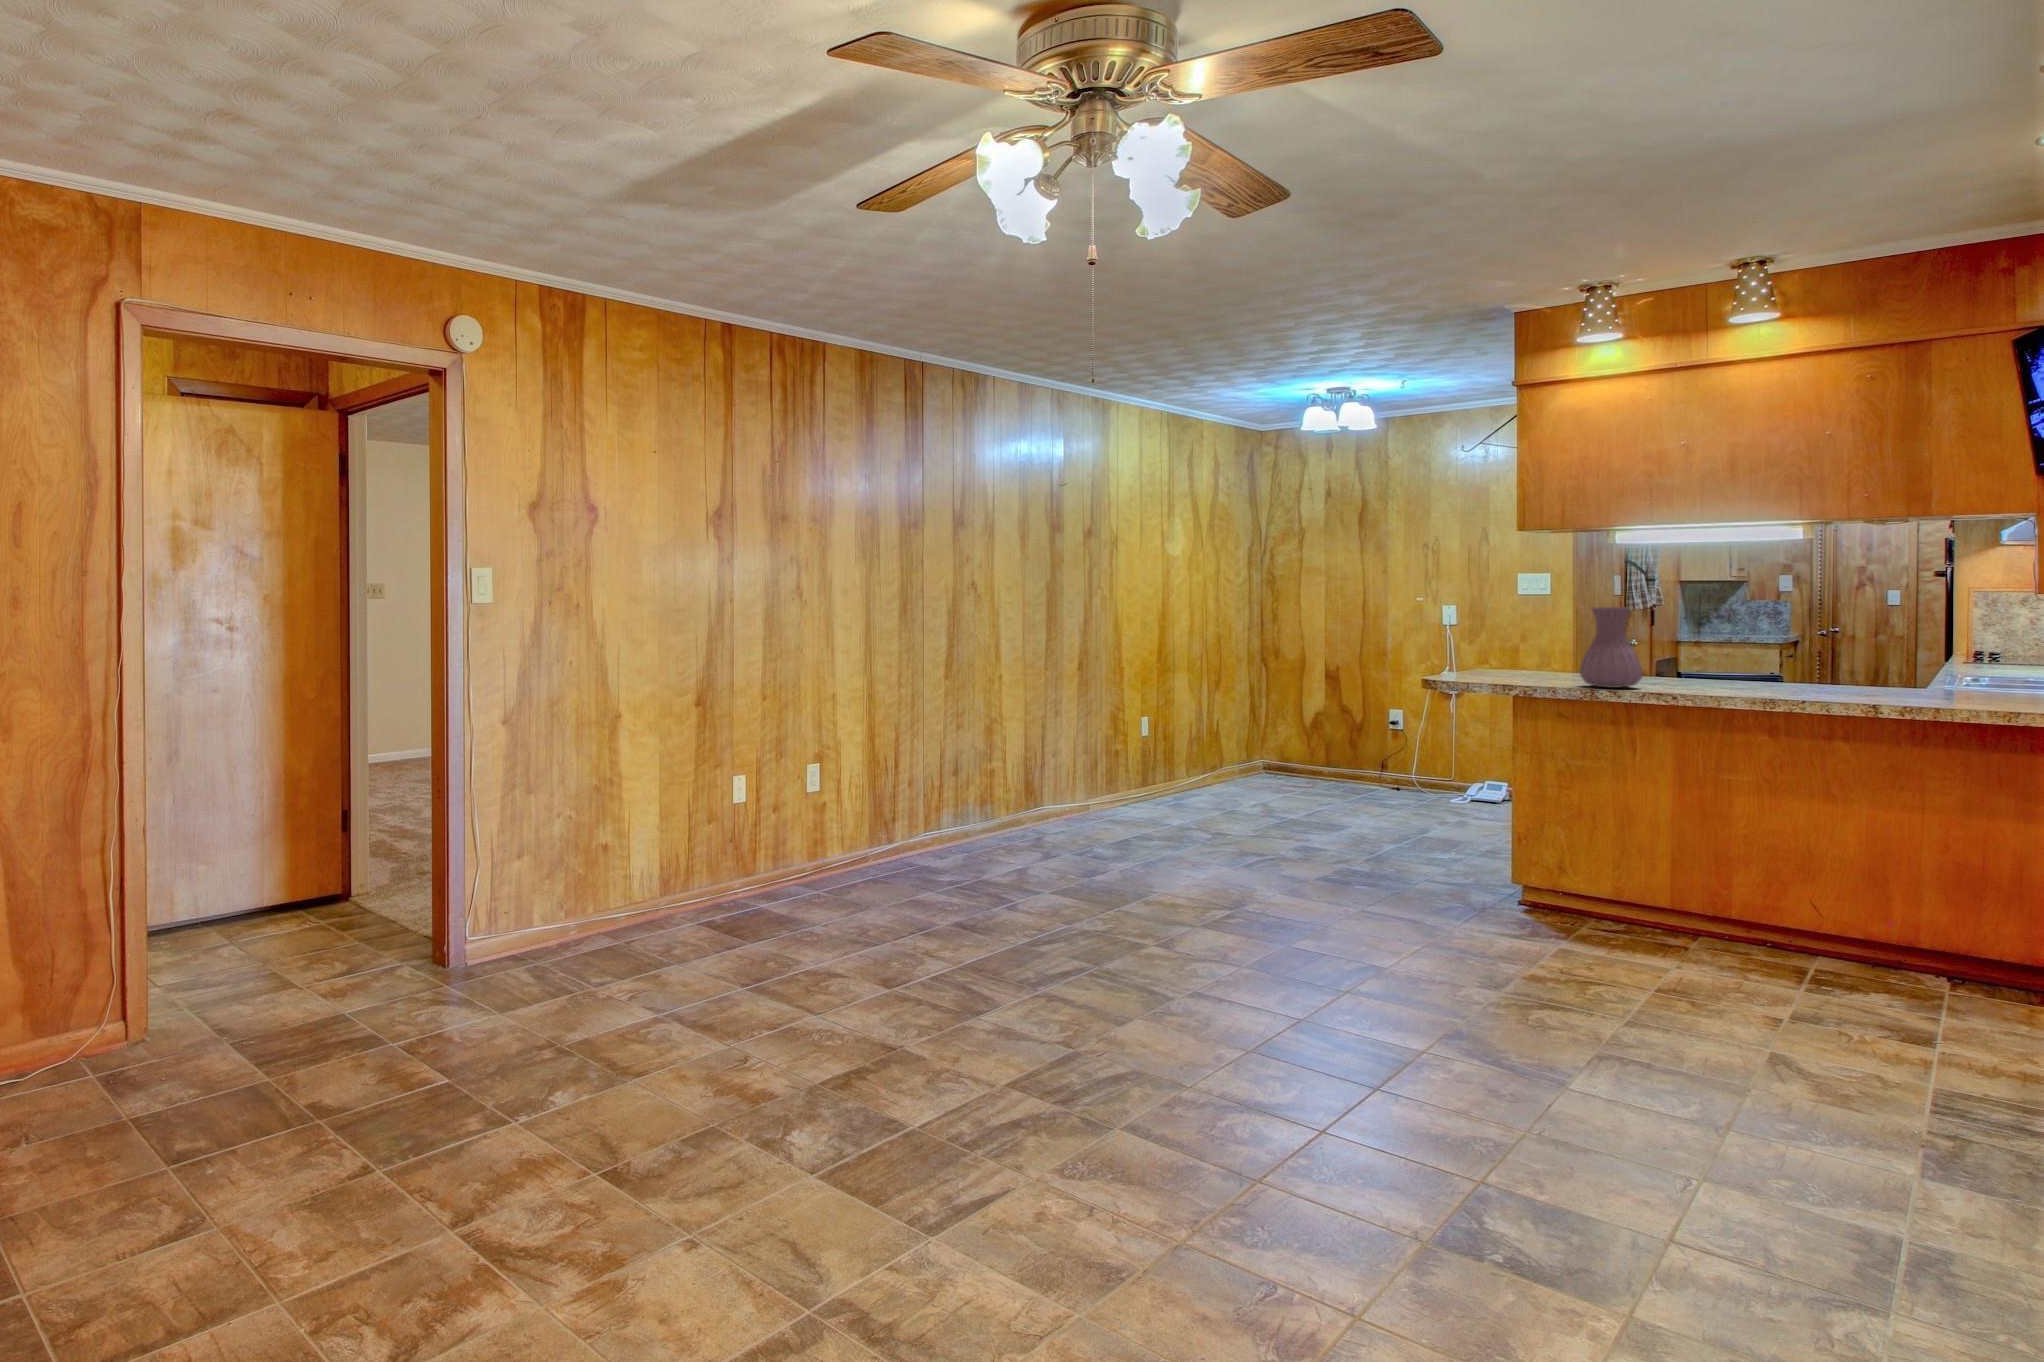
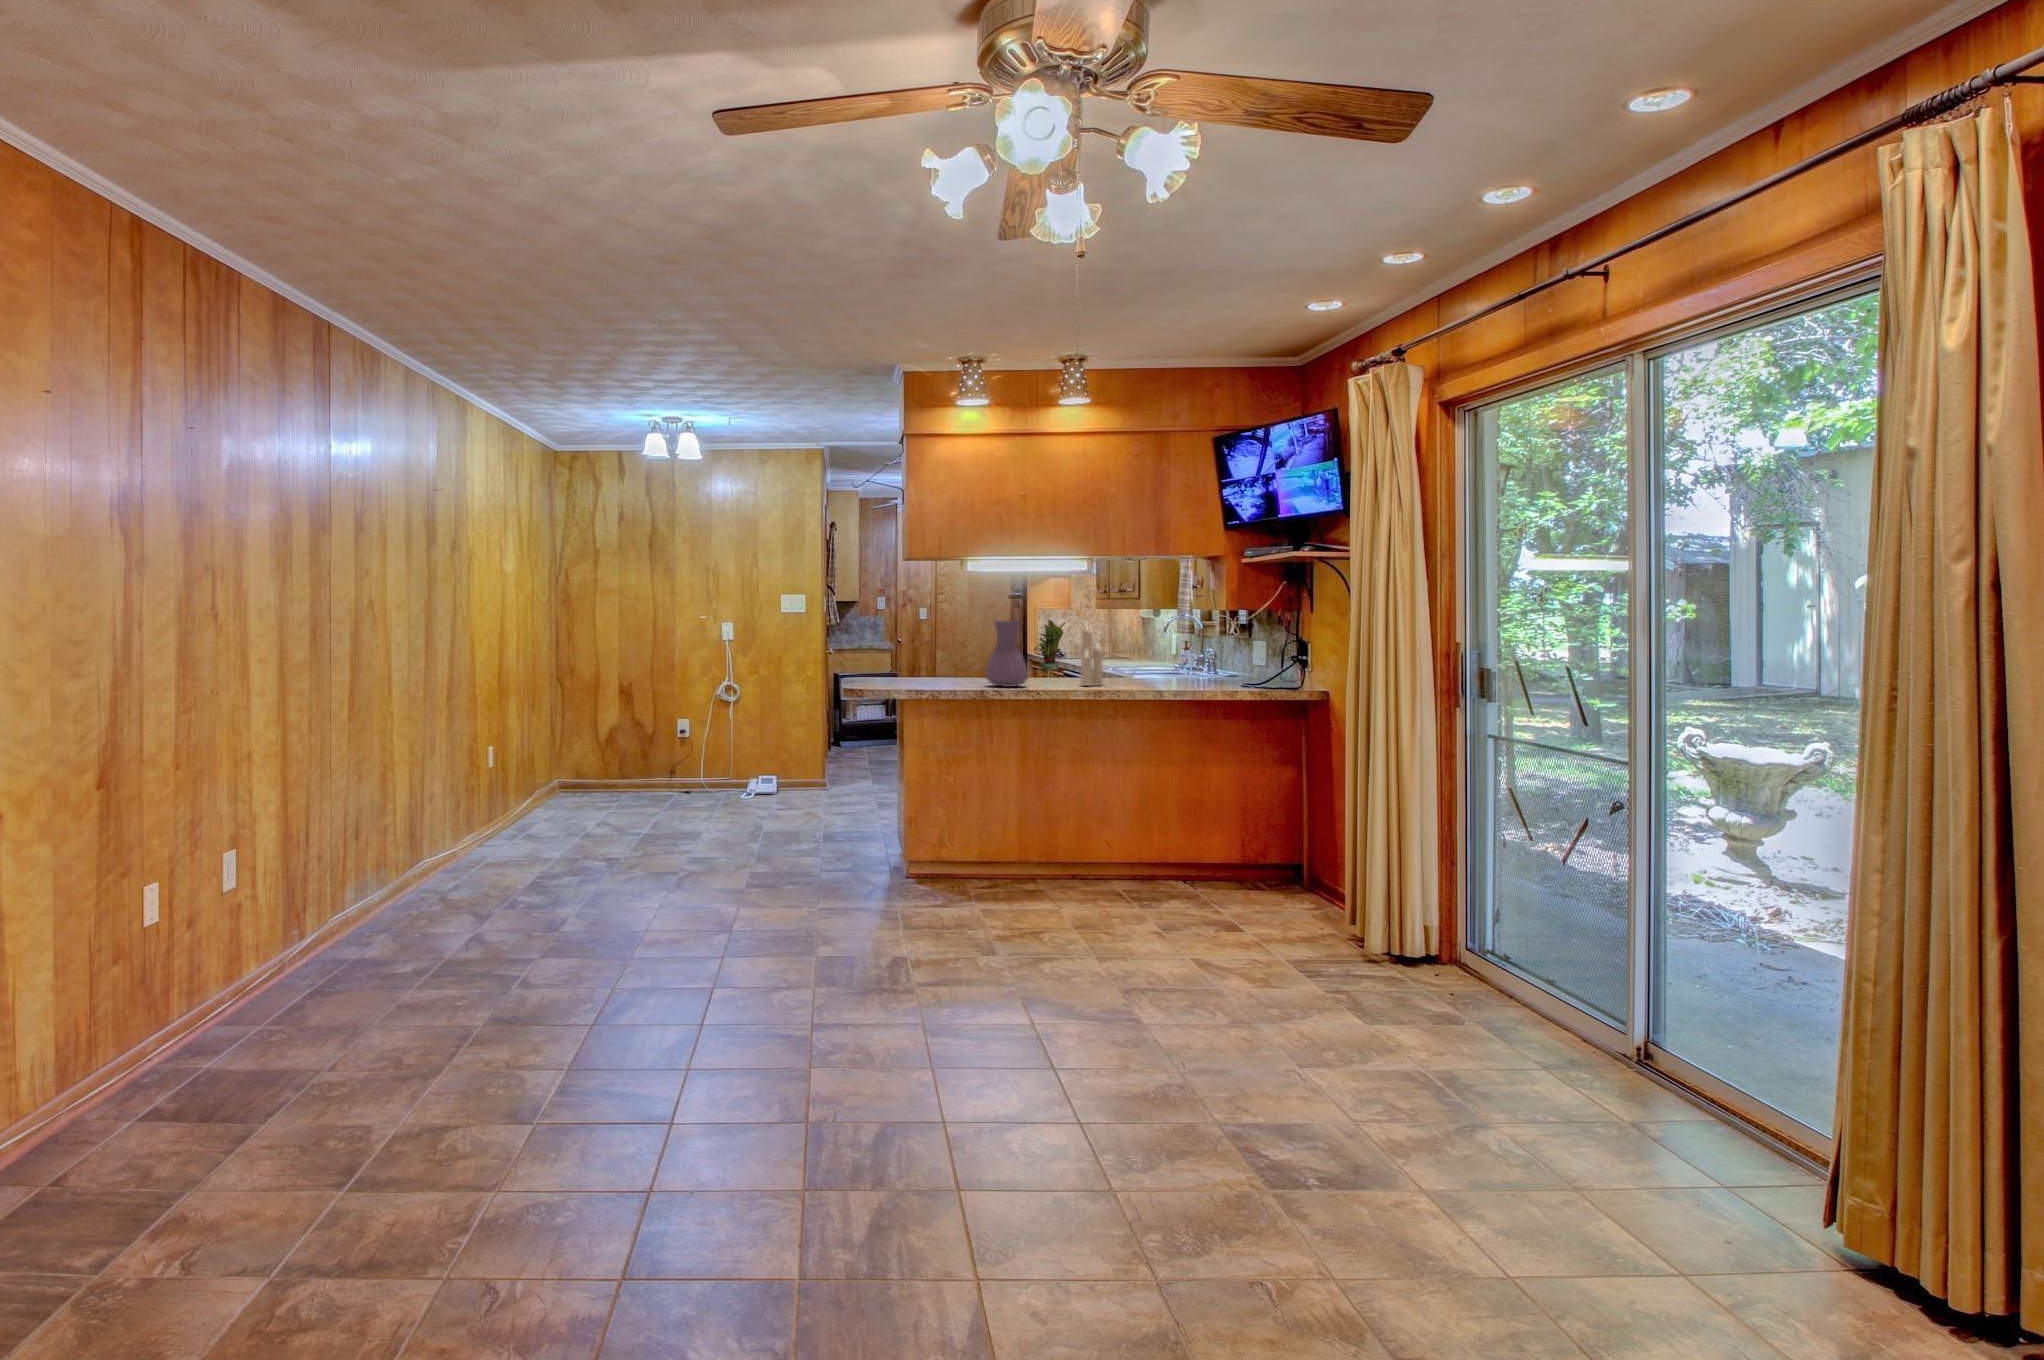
candle: none [1732,603,1783,693] -> present [1080,628,1103,686]
potted plant: none [1815,603,1873,673] -> present [1034,619,1065,670]

